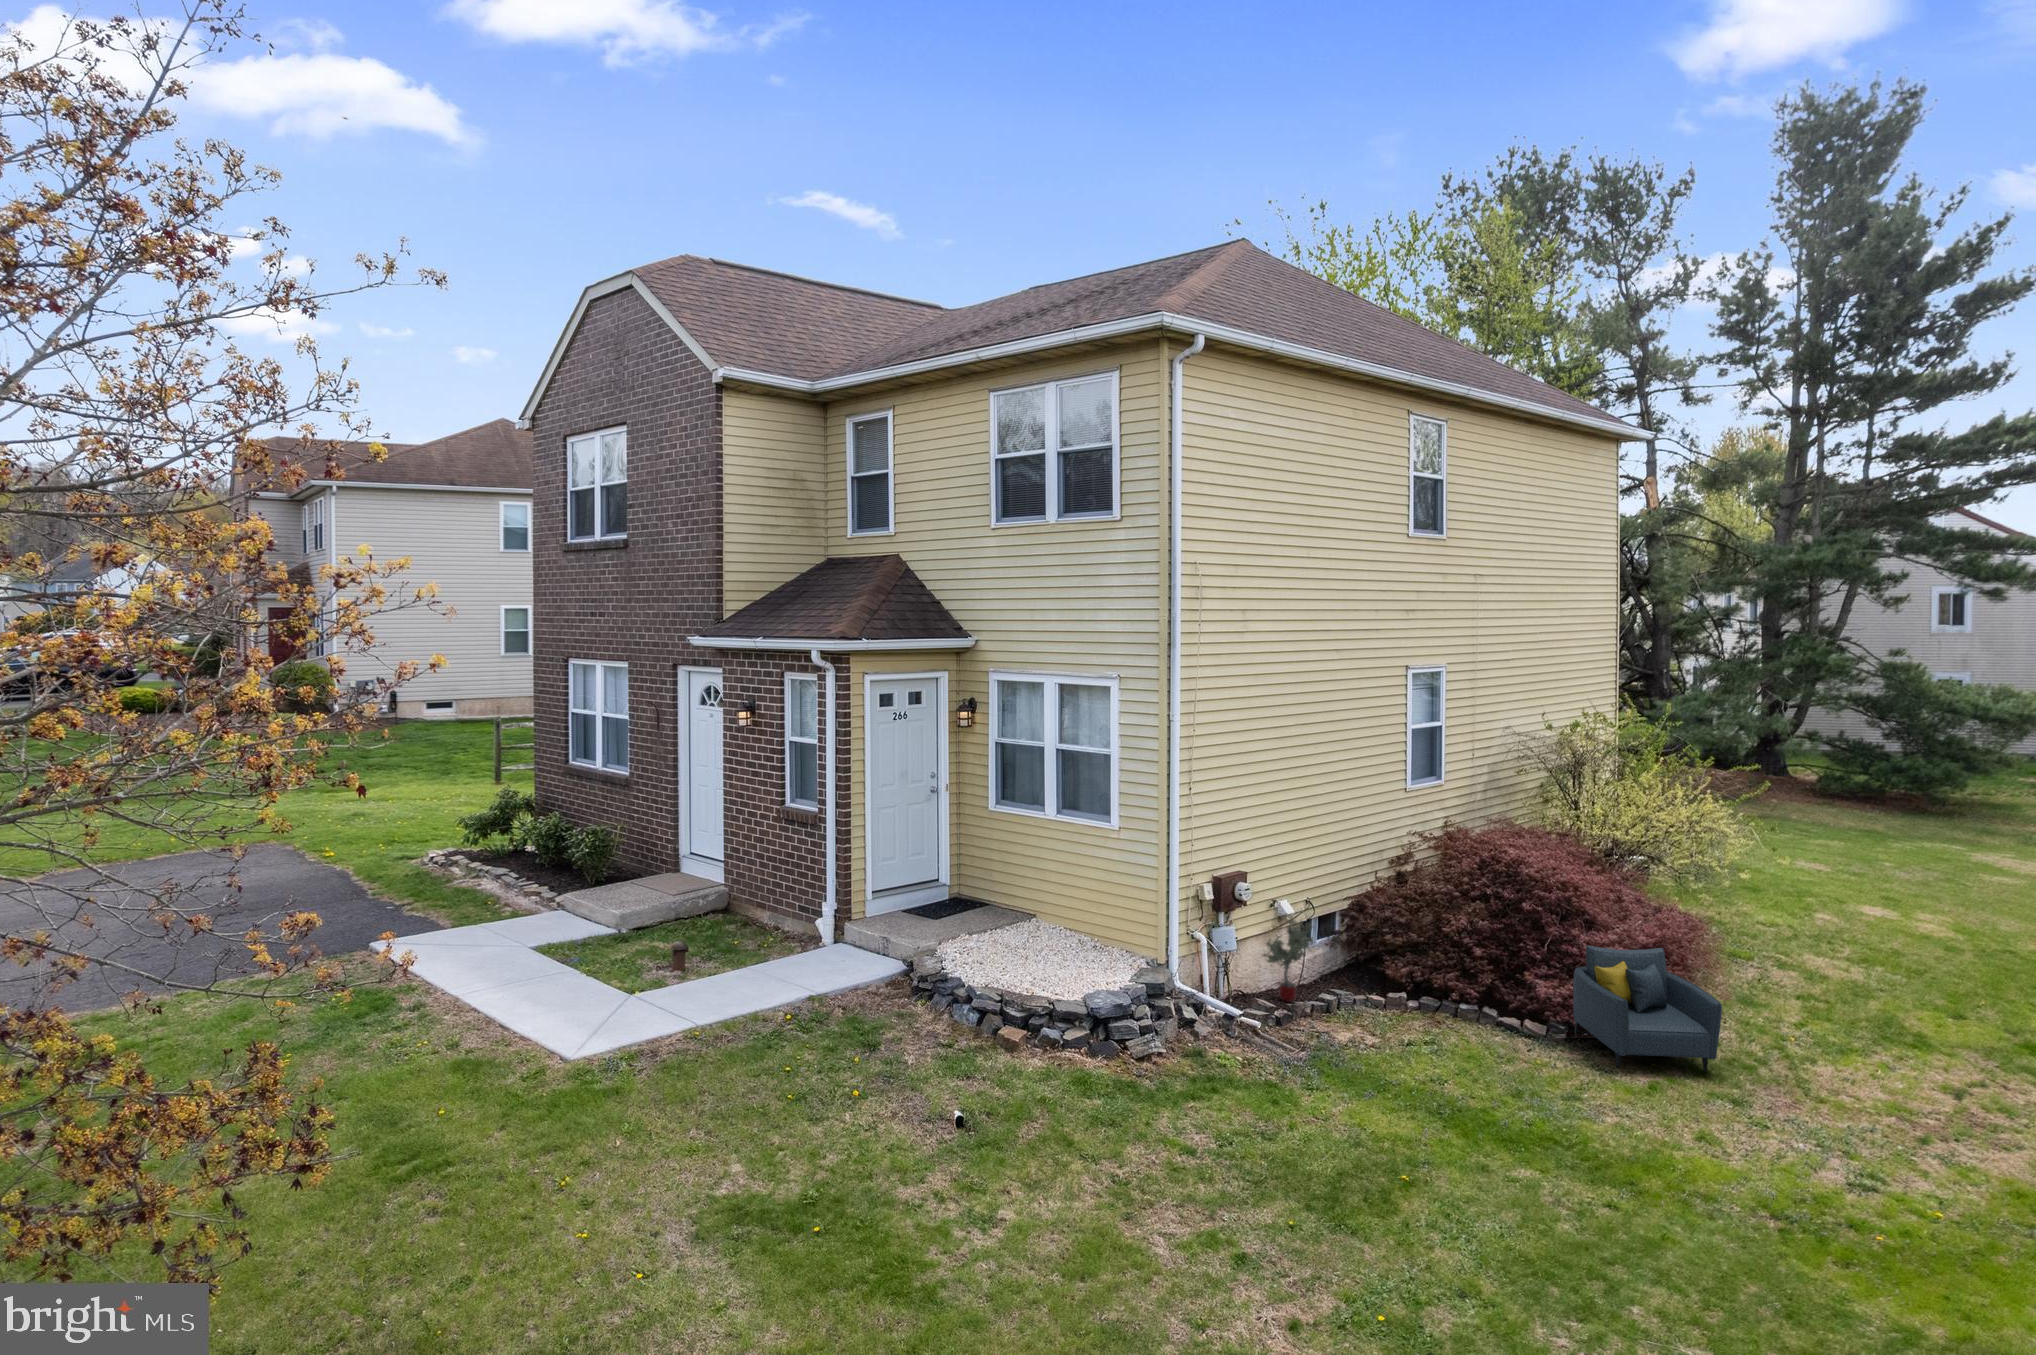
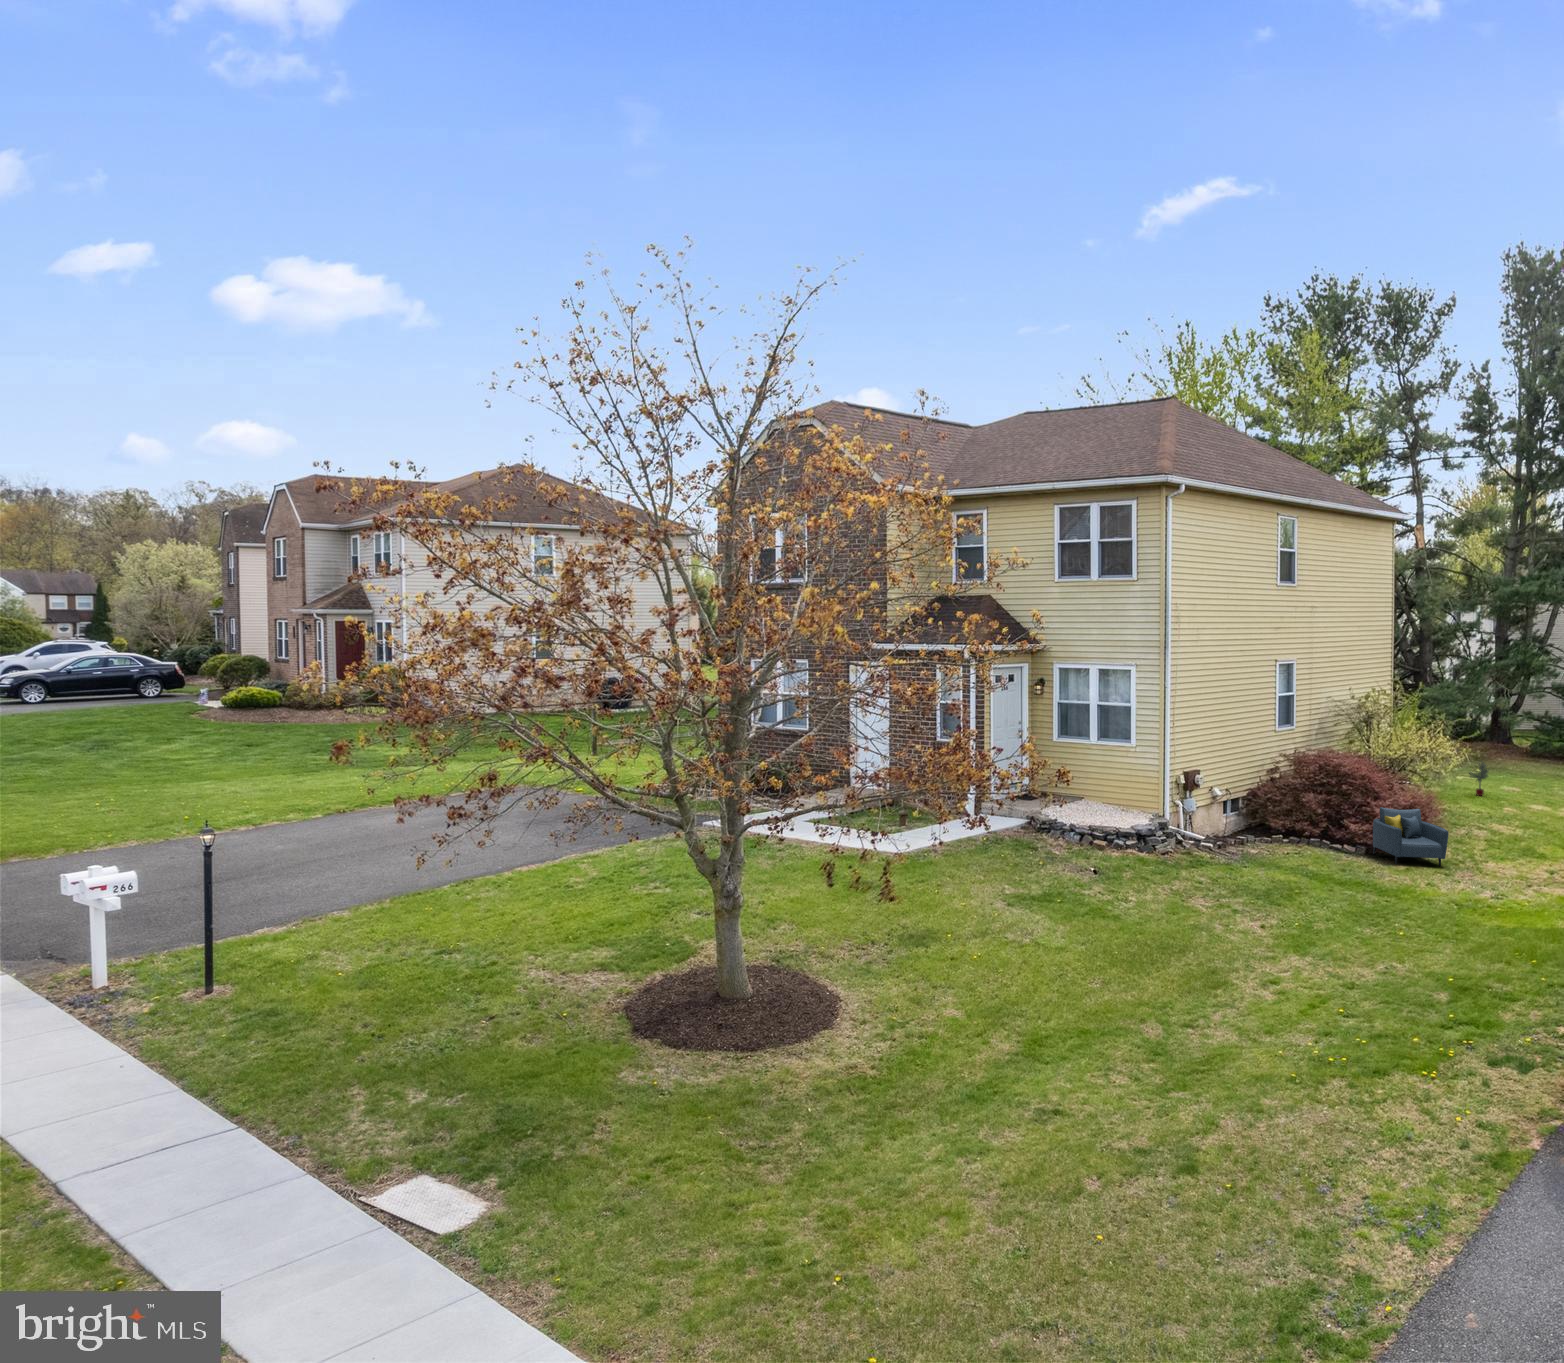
potted tree: present [1262,914,1313,1002] -> present [1469,761,1488,796]

